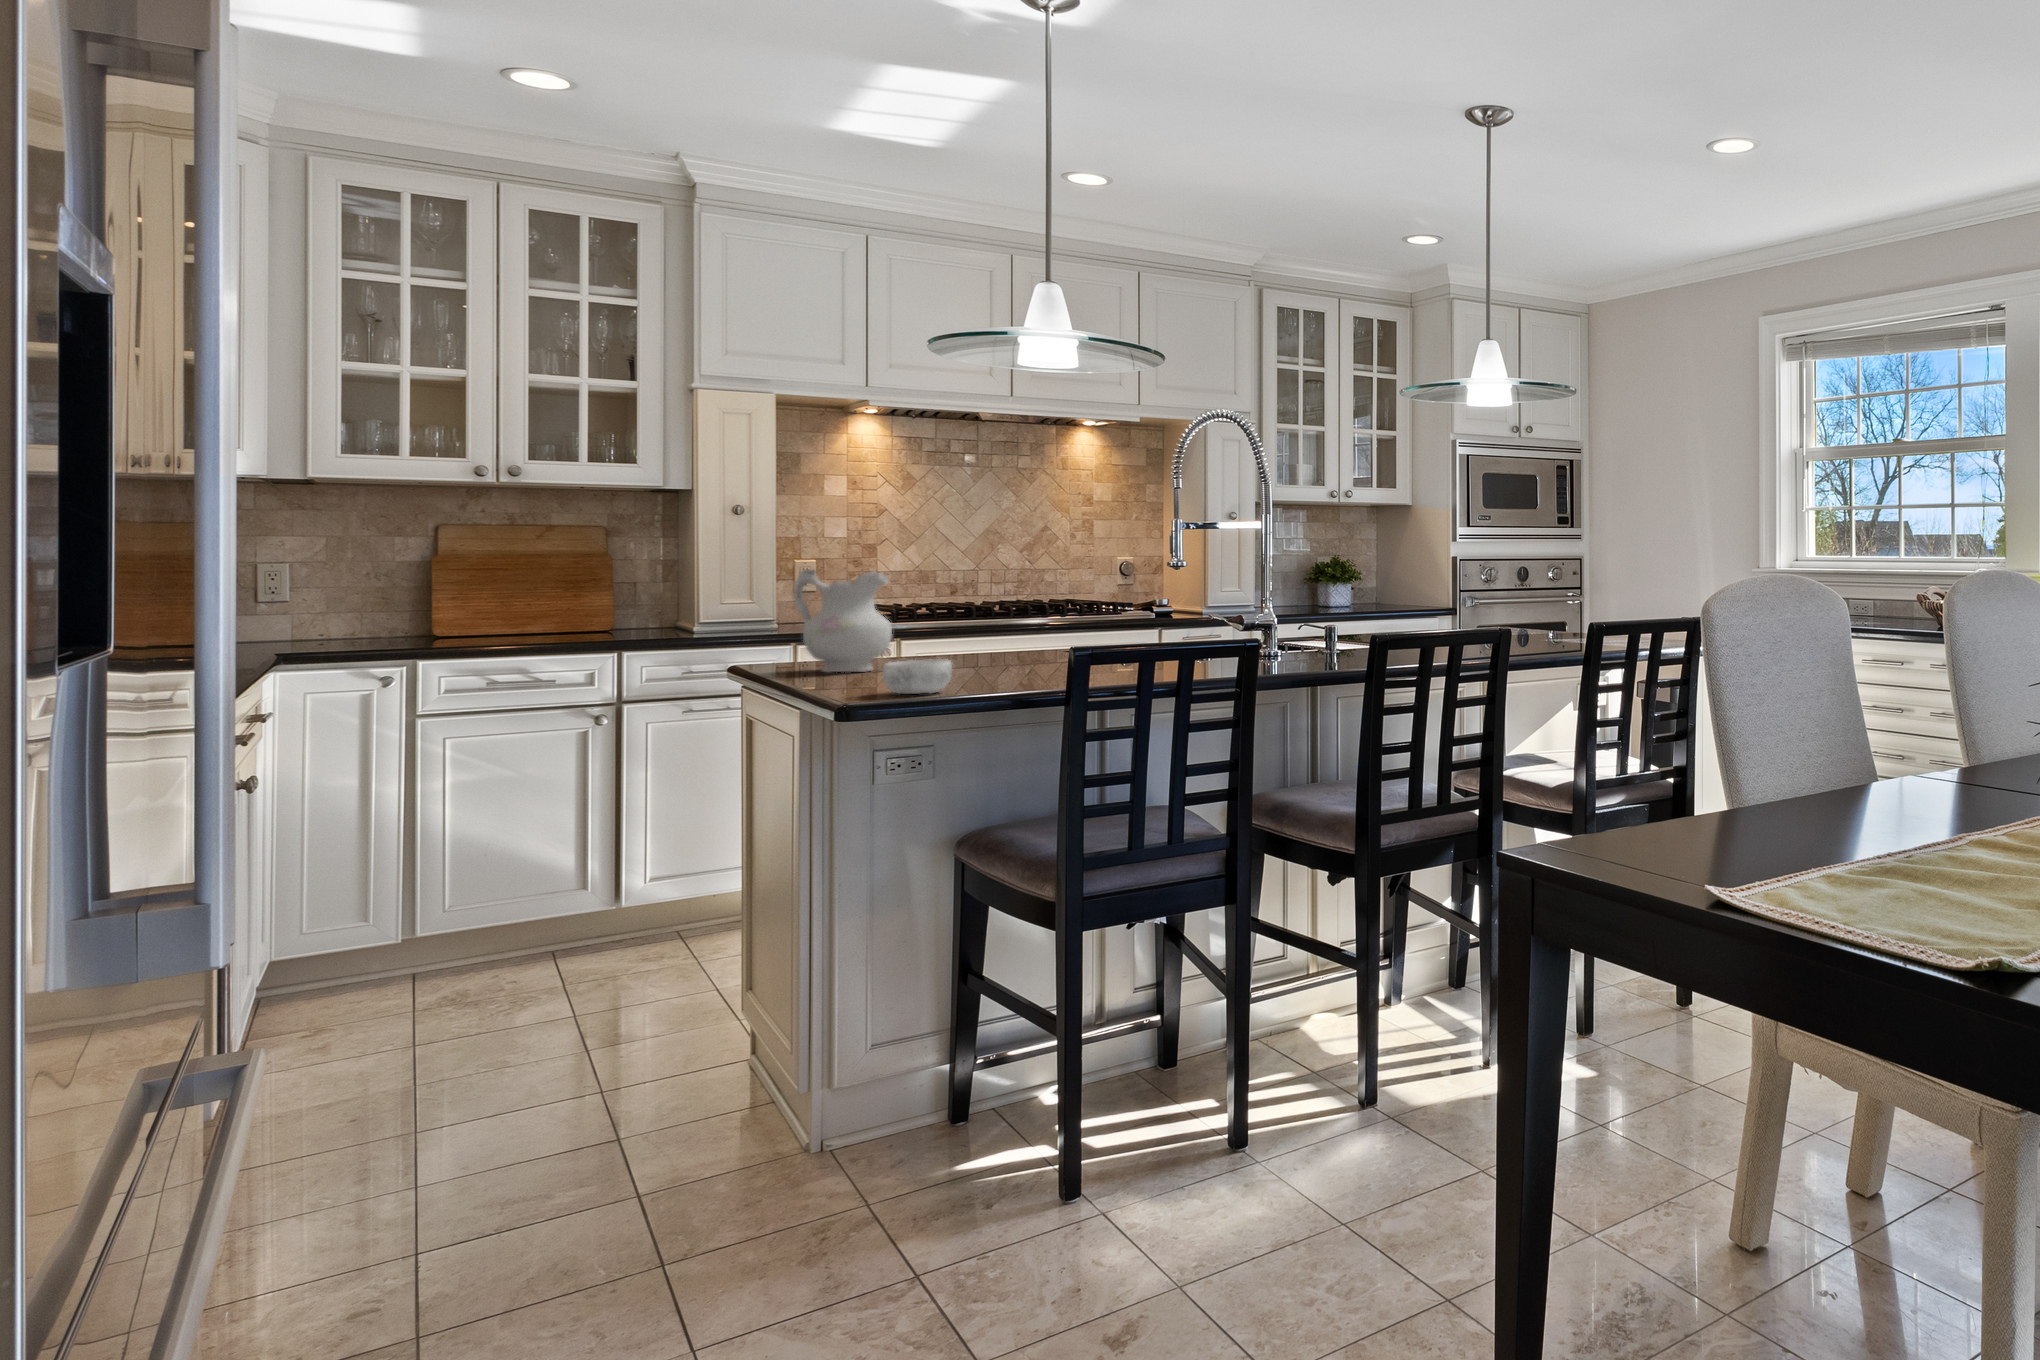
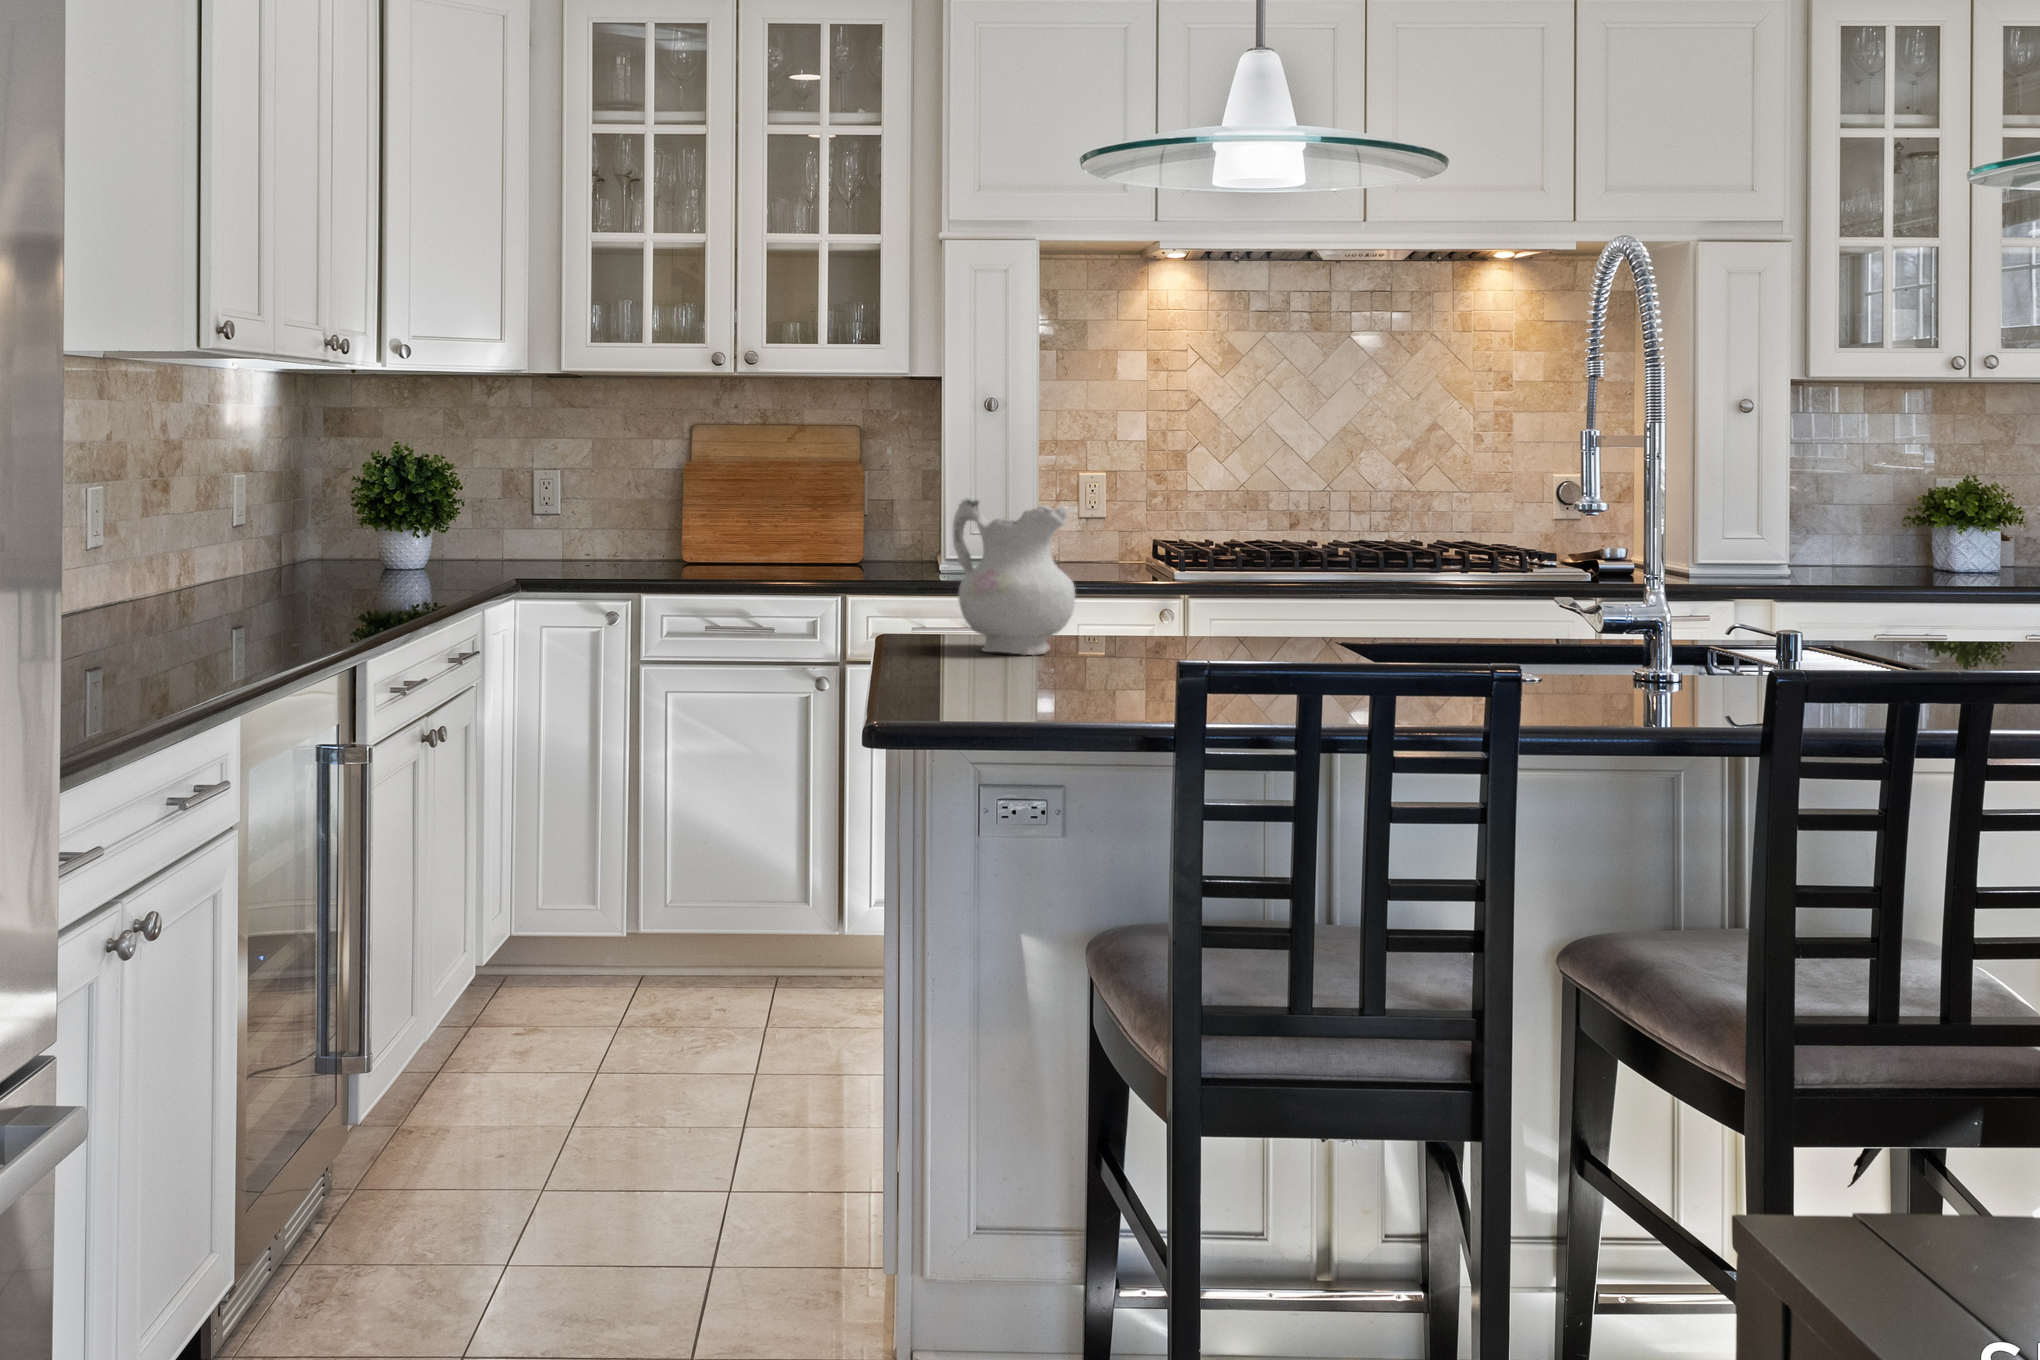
decorative bowl: present [883,659,952,694] -> none [980,652,1077,708]

